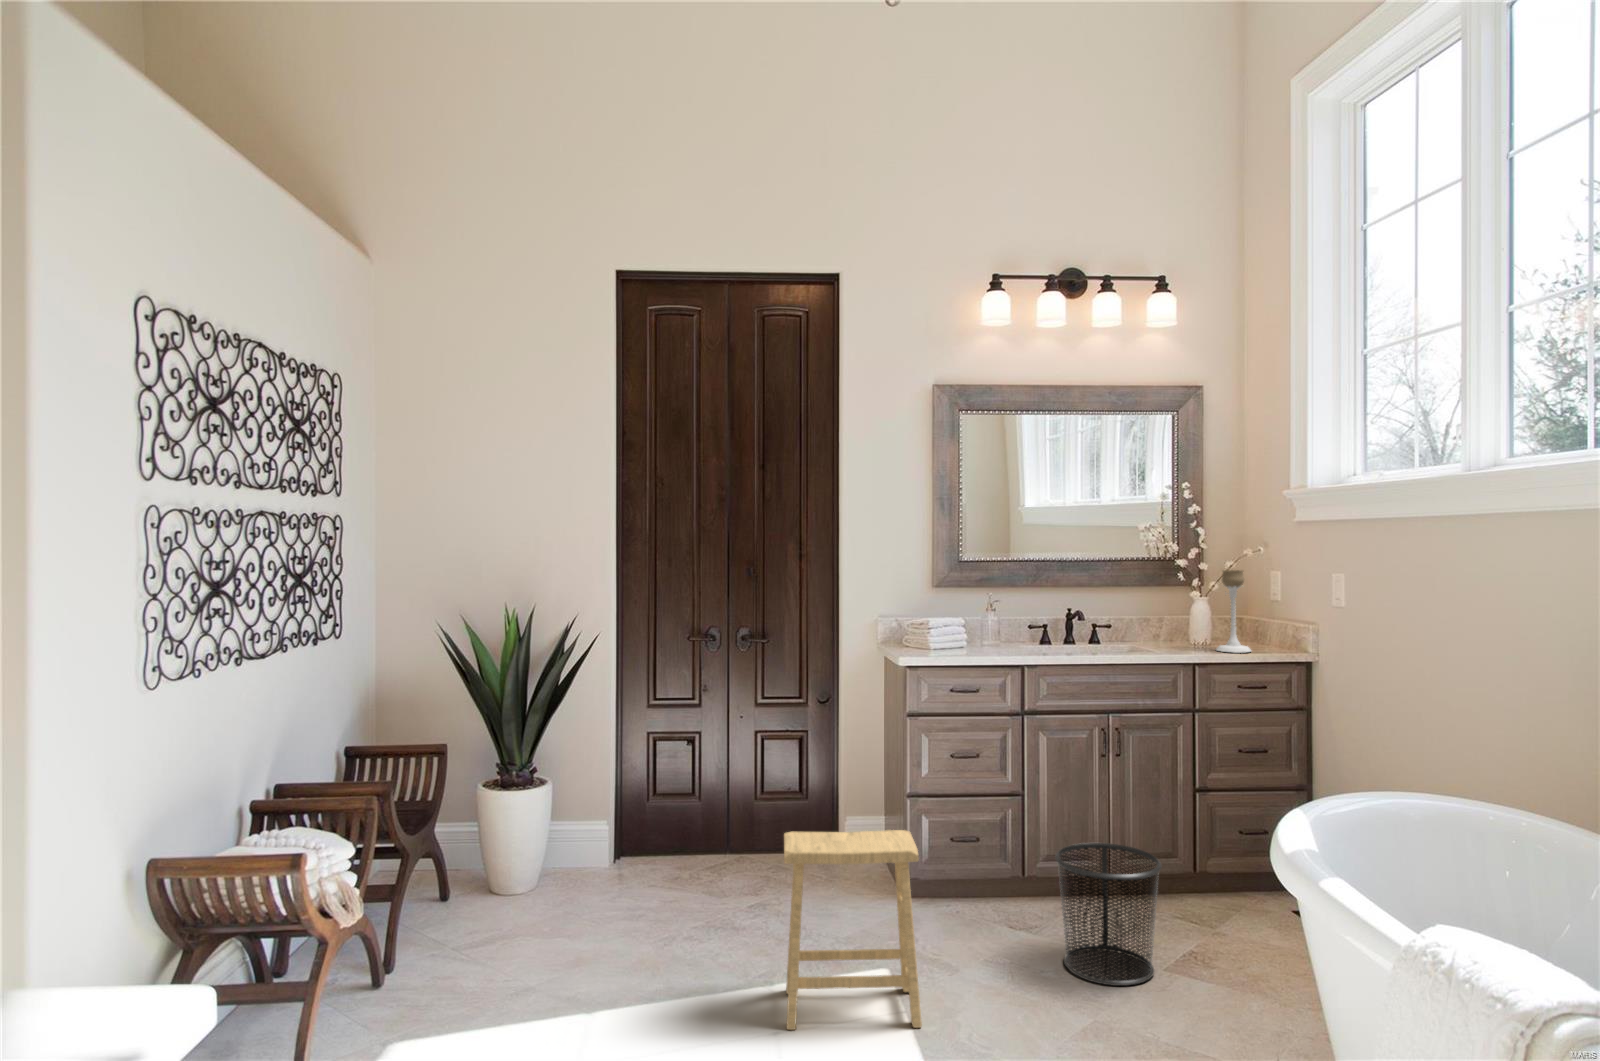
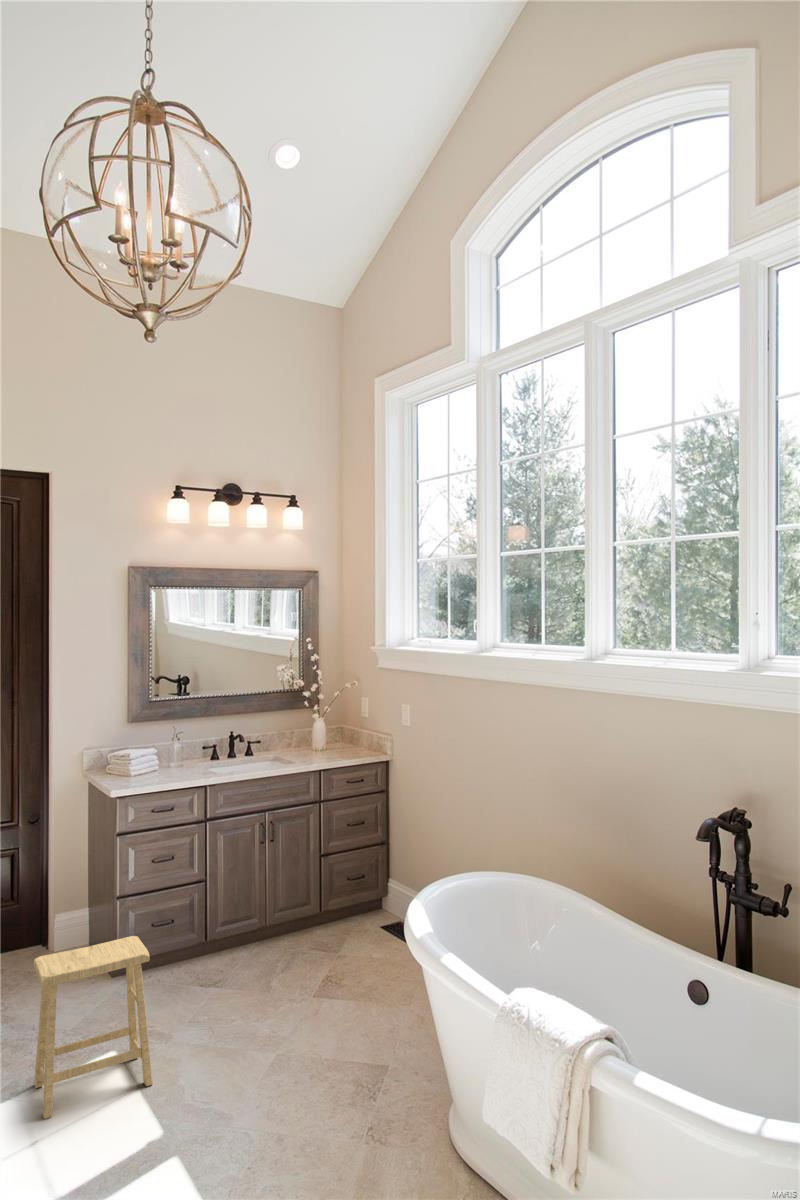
candle holder: present [1217,570,1251,653] -> none [331,701,353,758]
waste bin: present [1055,843,1162,986] -> none [238,910,309,1013]

